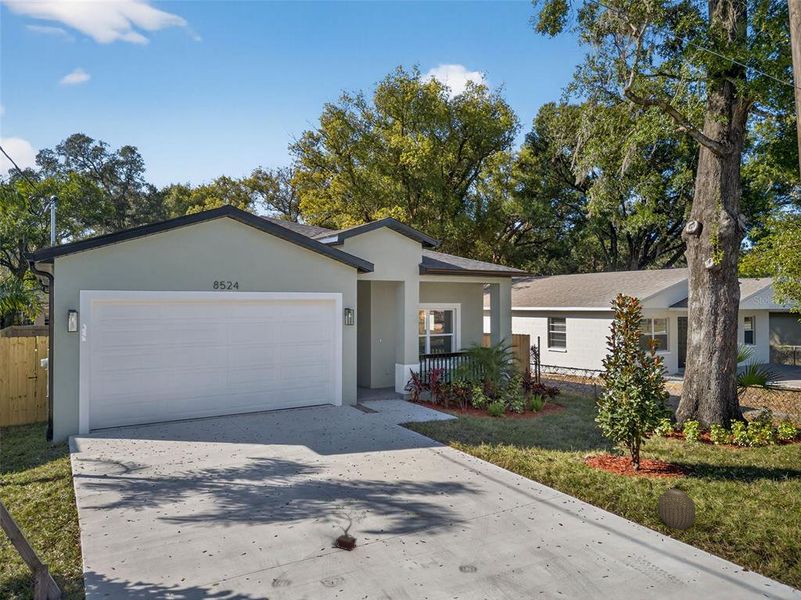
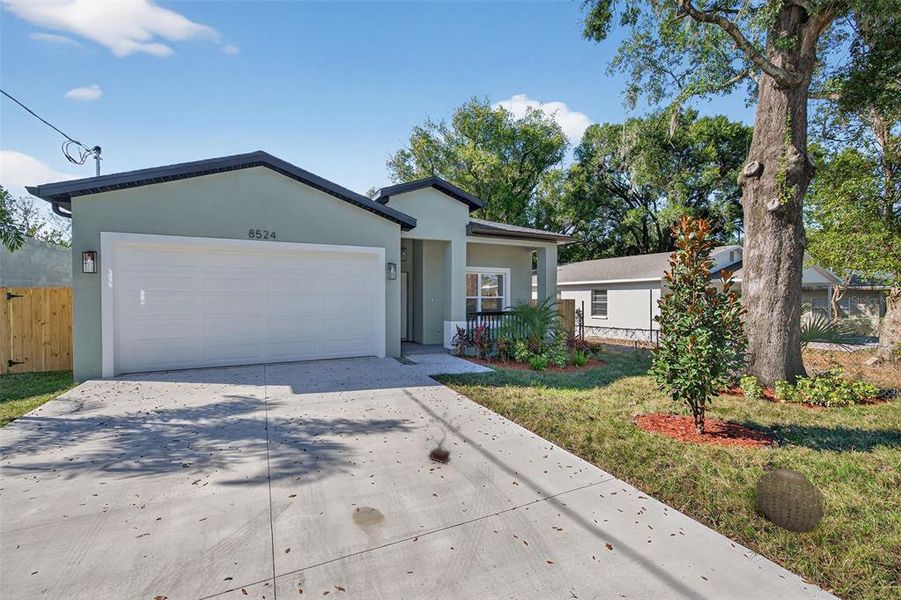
potted plant: present [332,499,366,550] -> present [427,414,460,463]

